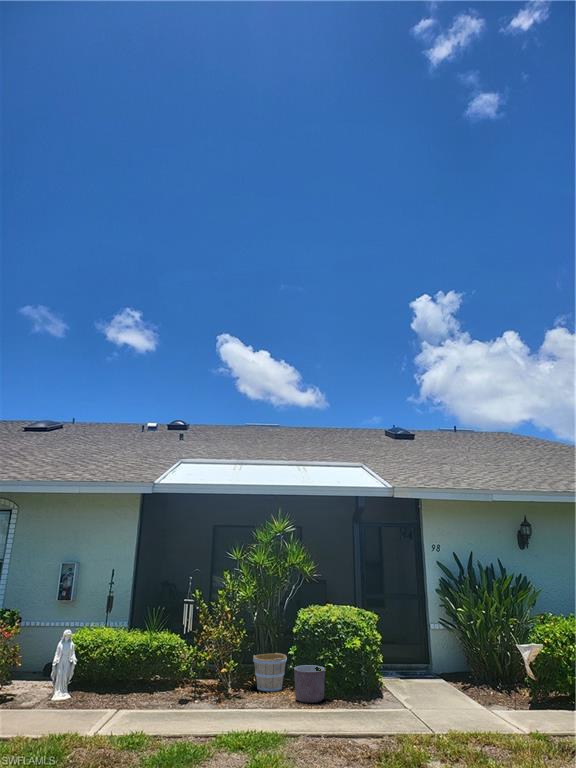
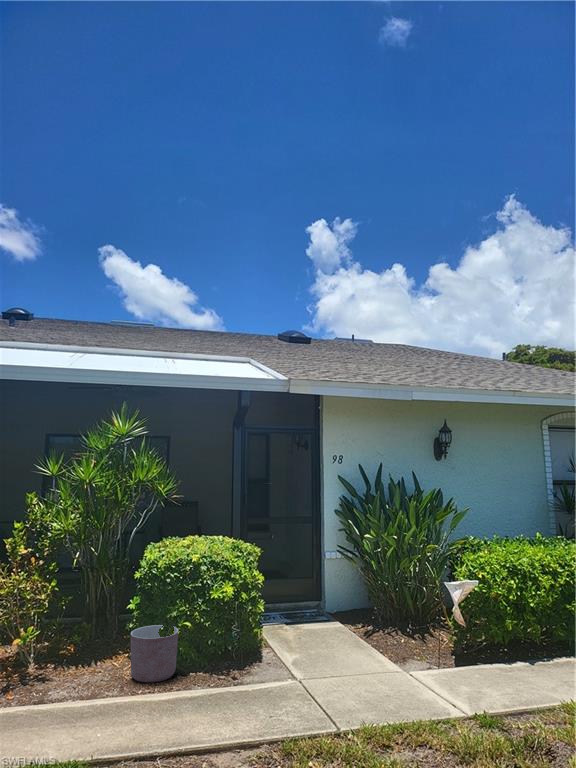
wooden bucket: present [253,653,287,692] -> none [69,607,124,666]

